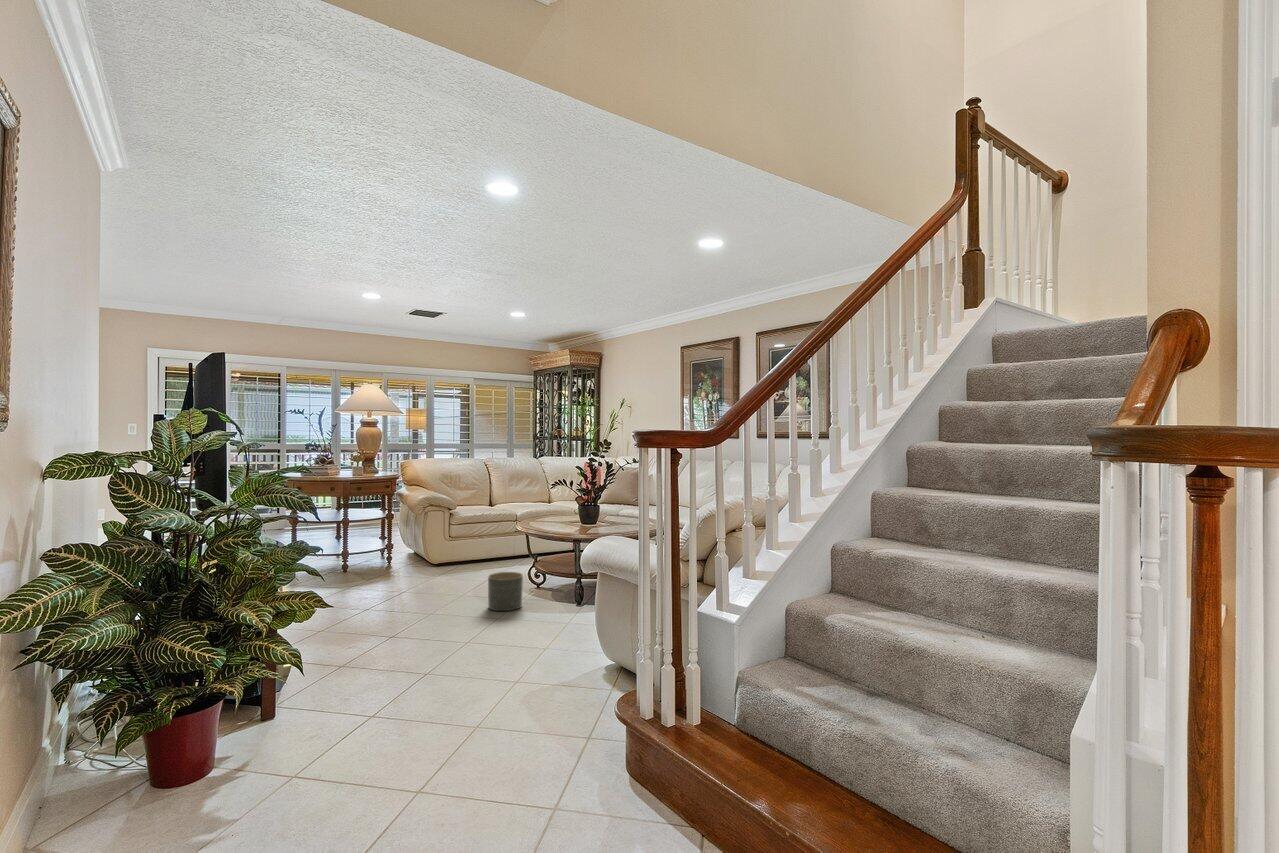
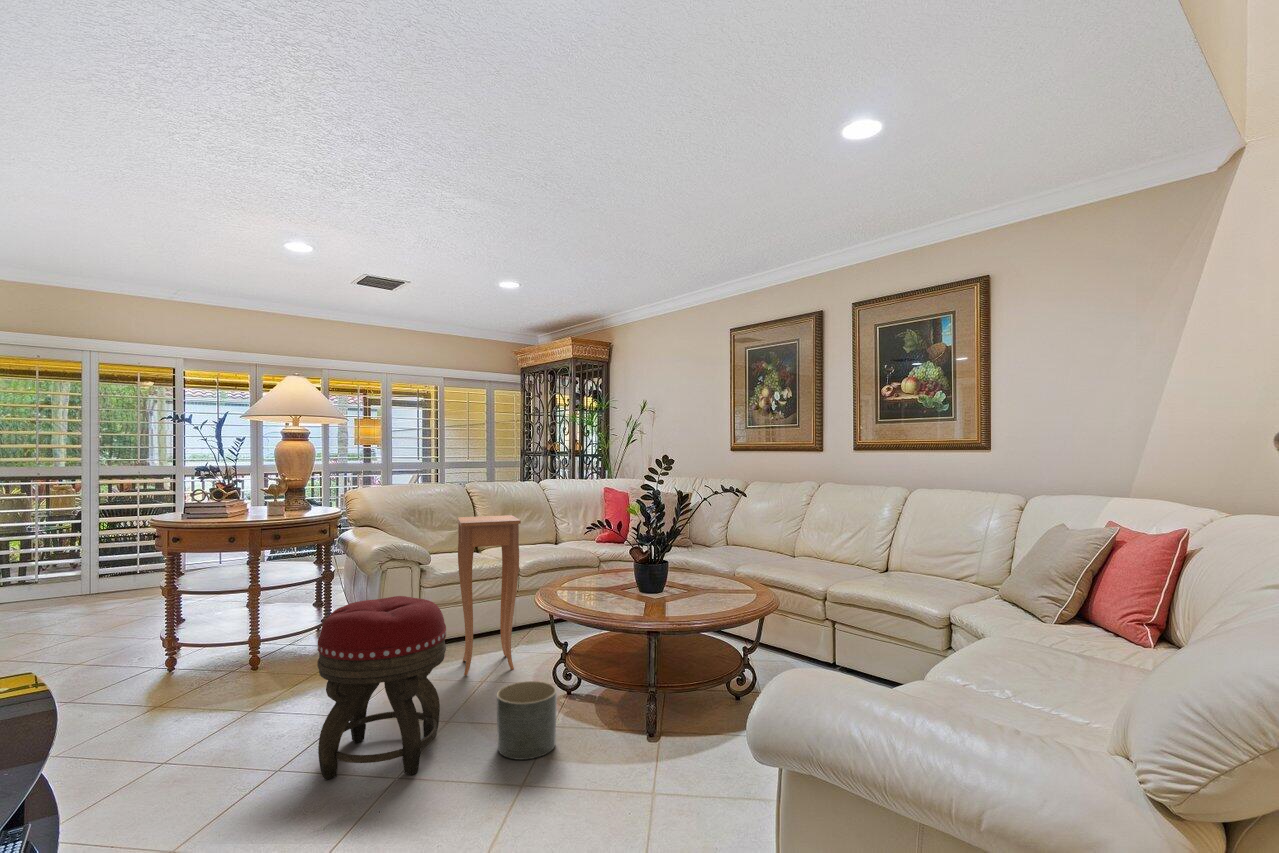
side table: none [473,479,512,578] -> present [457,515,521,675]
footstool: none [388,520,460,615] -> present [317,596,446,780]

